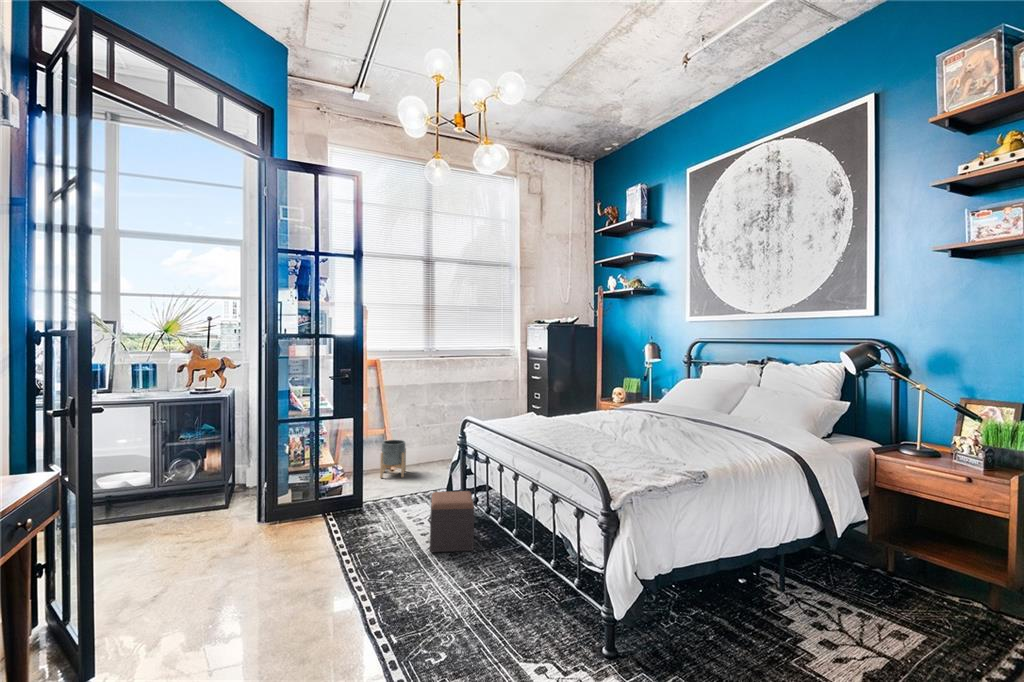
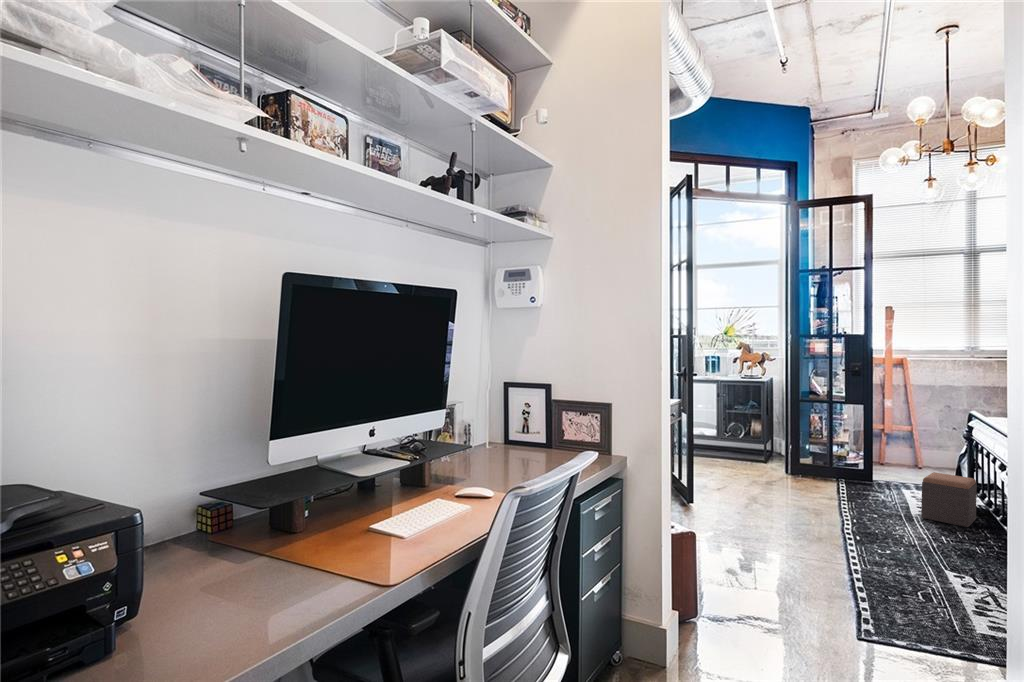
planter: present [380,440,406,478] -> none [904,437,937,475]

